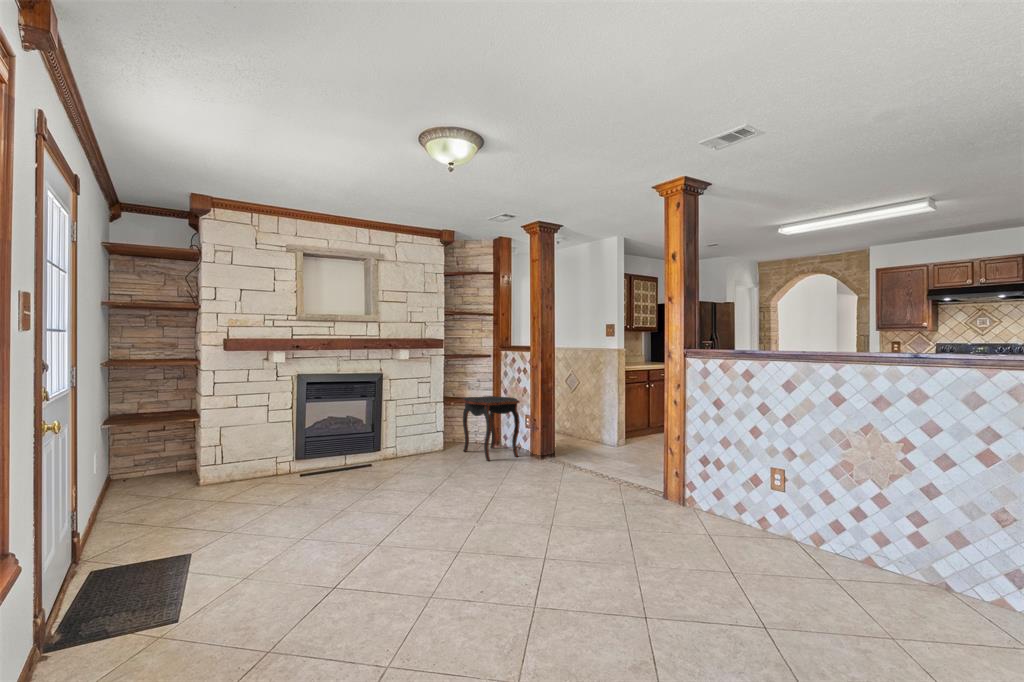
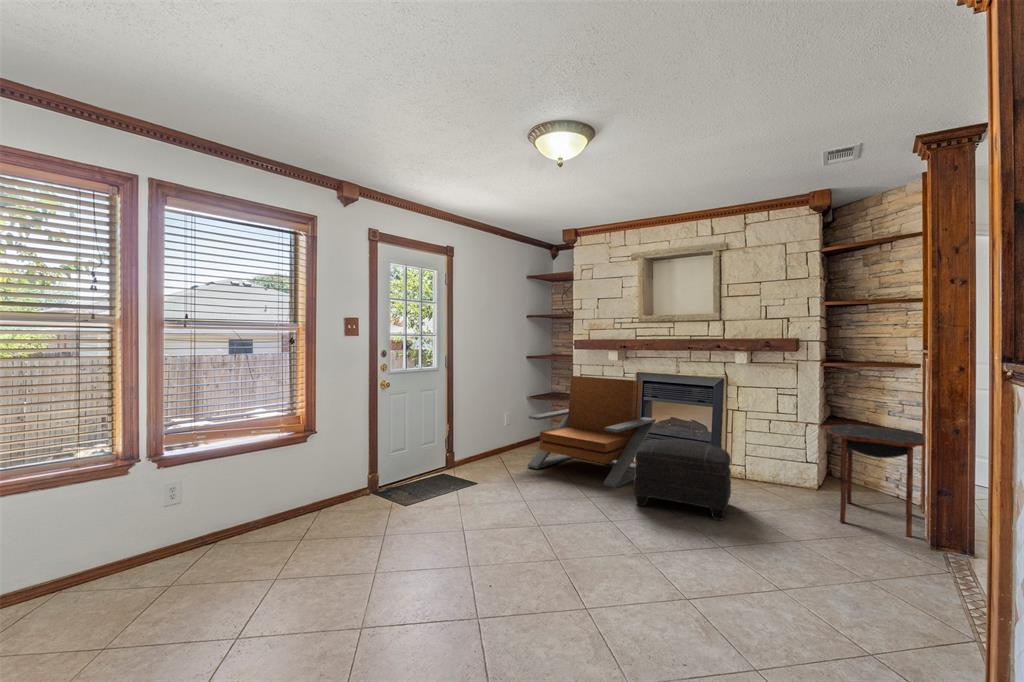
lounge chair: none [204,383,345,516] -> present [528,376,656,488]
ottoman: none [369,428,457,496] -> present [633,439,731,520]

